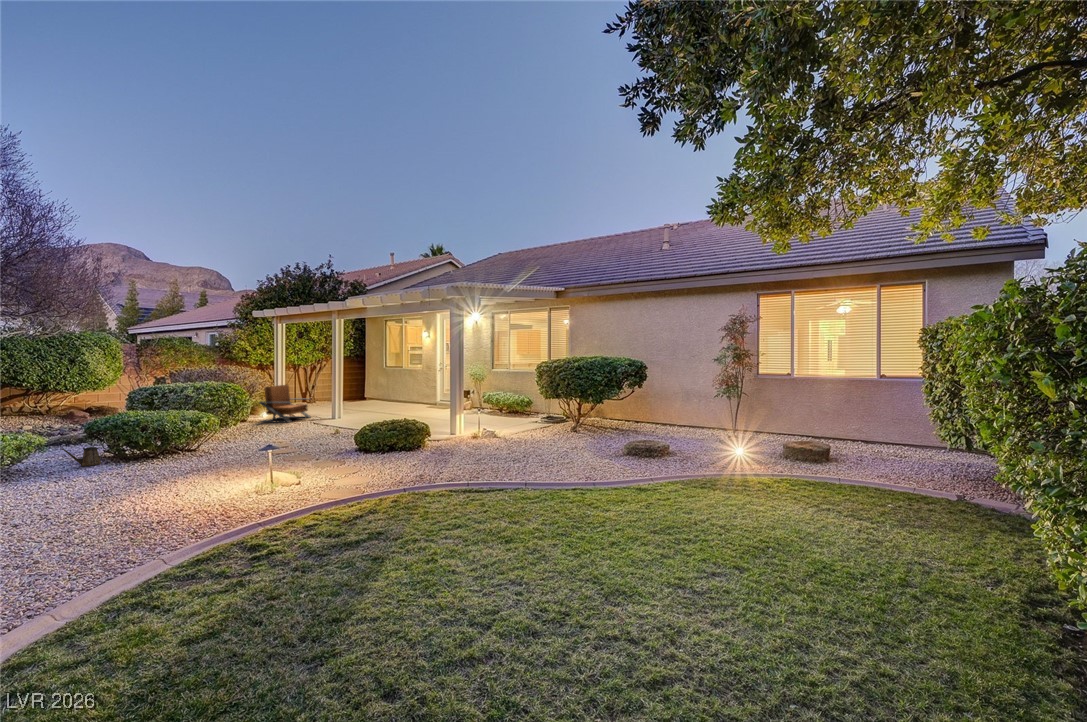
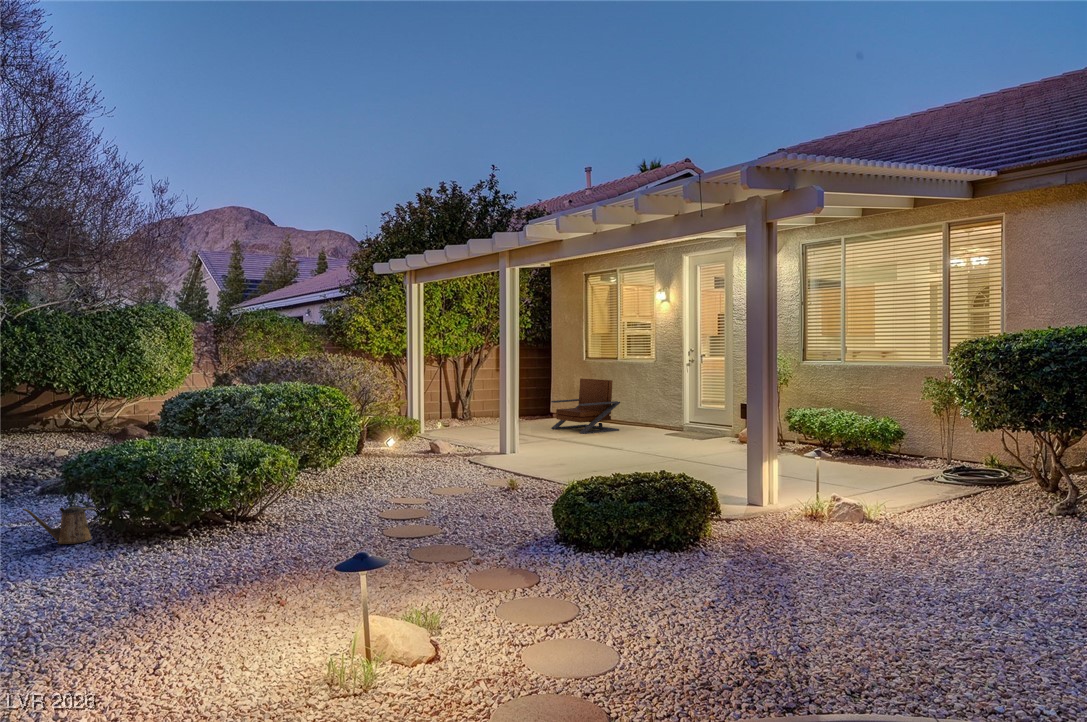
lounge chair: present [259,385,311,422] -> present [551,379,620,434]

